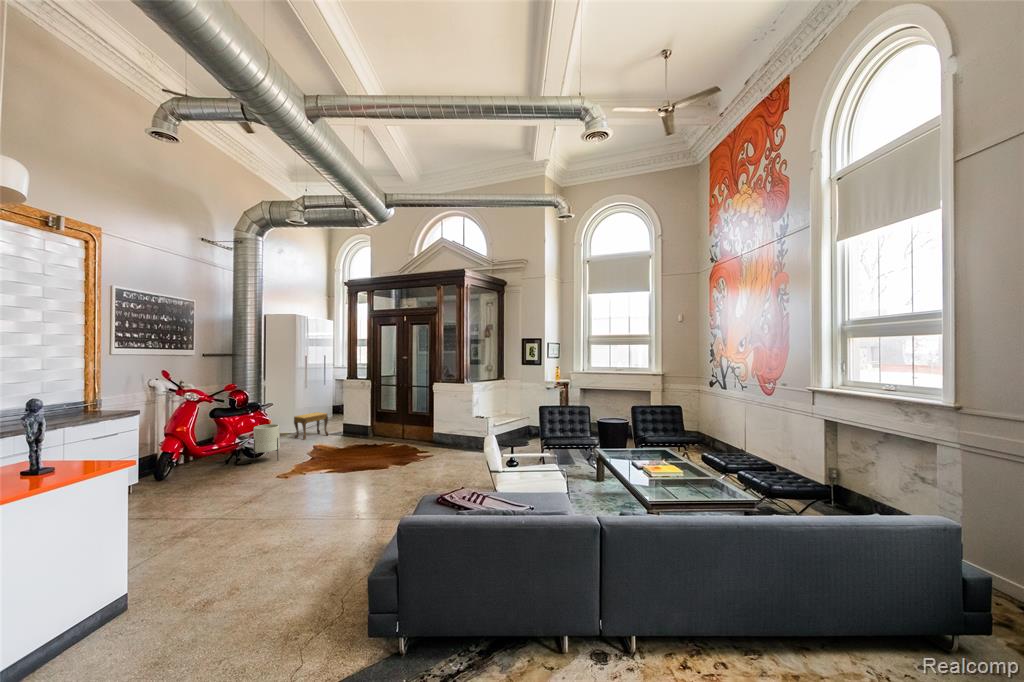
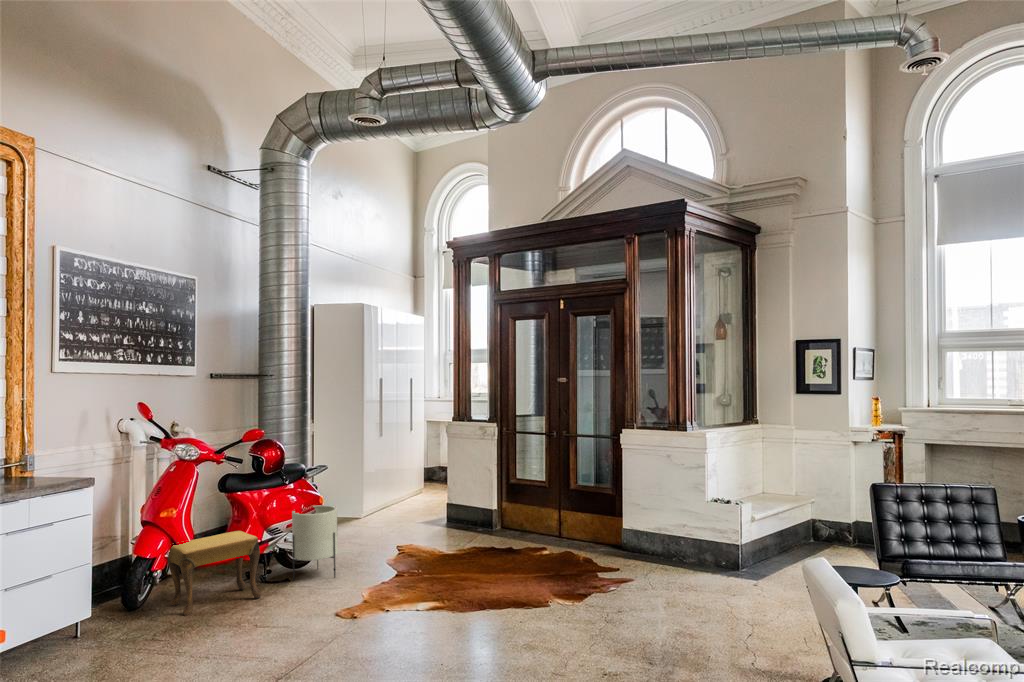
footstool: present [294,412,328,440] -> present [168,531,261,616]

